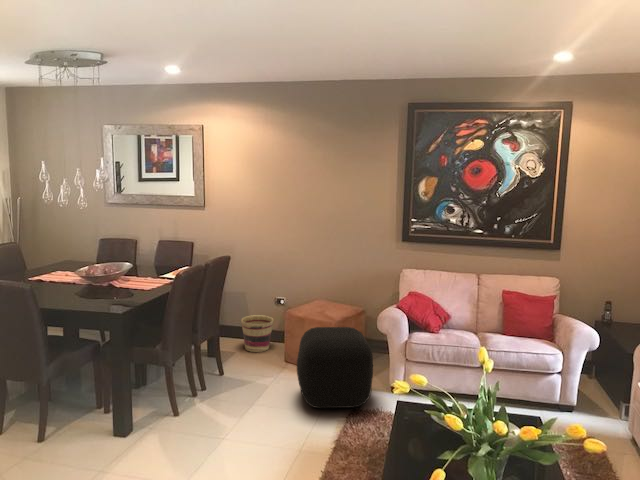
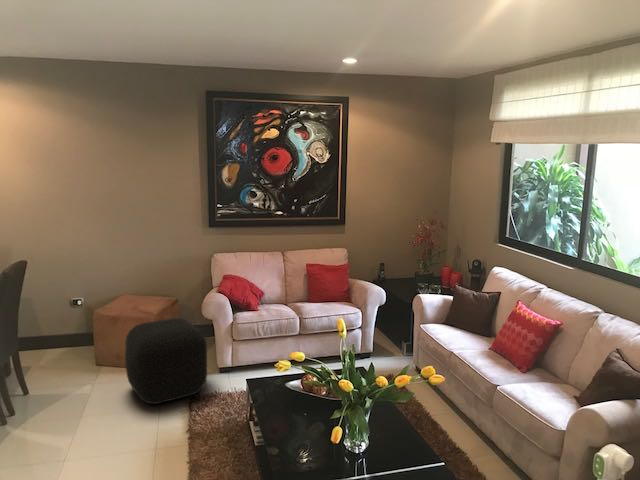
basket: present [241,315,273,352] -> none [35,320,75,361]

